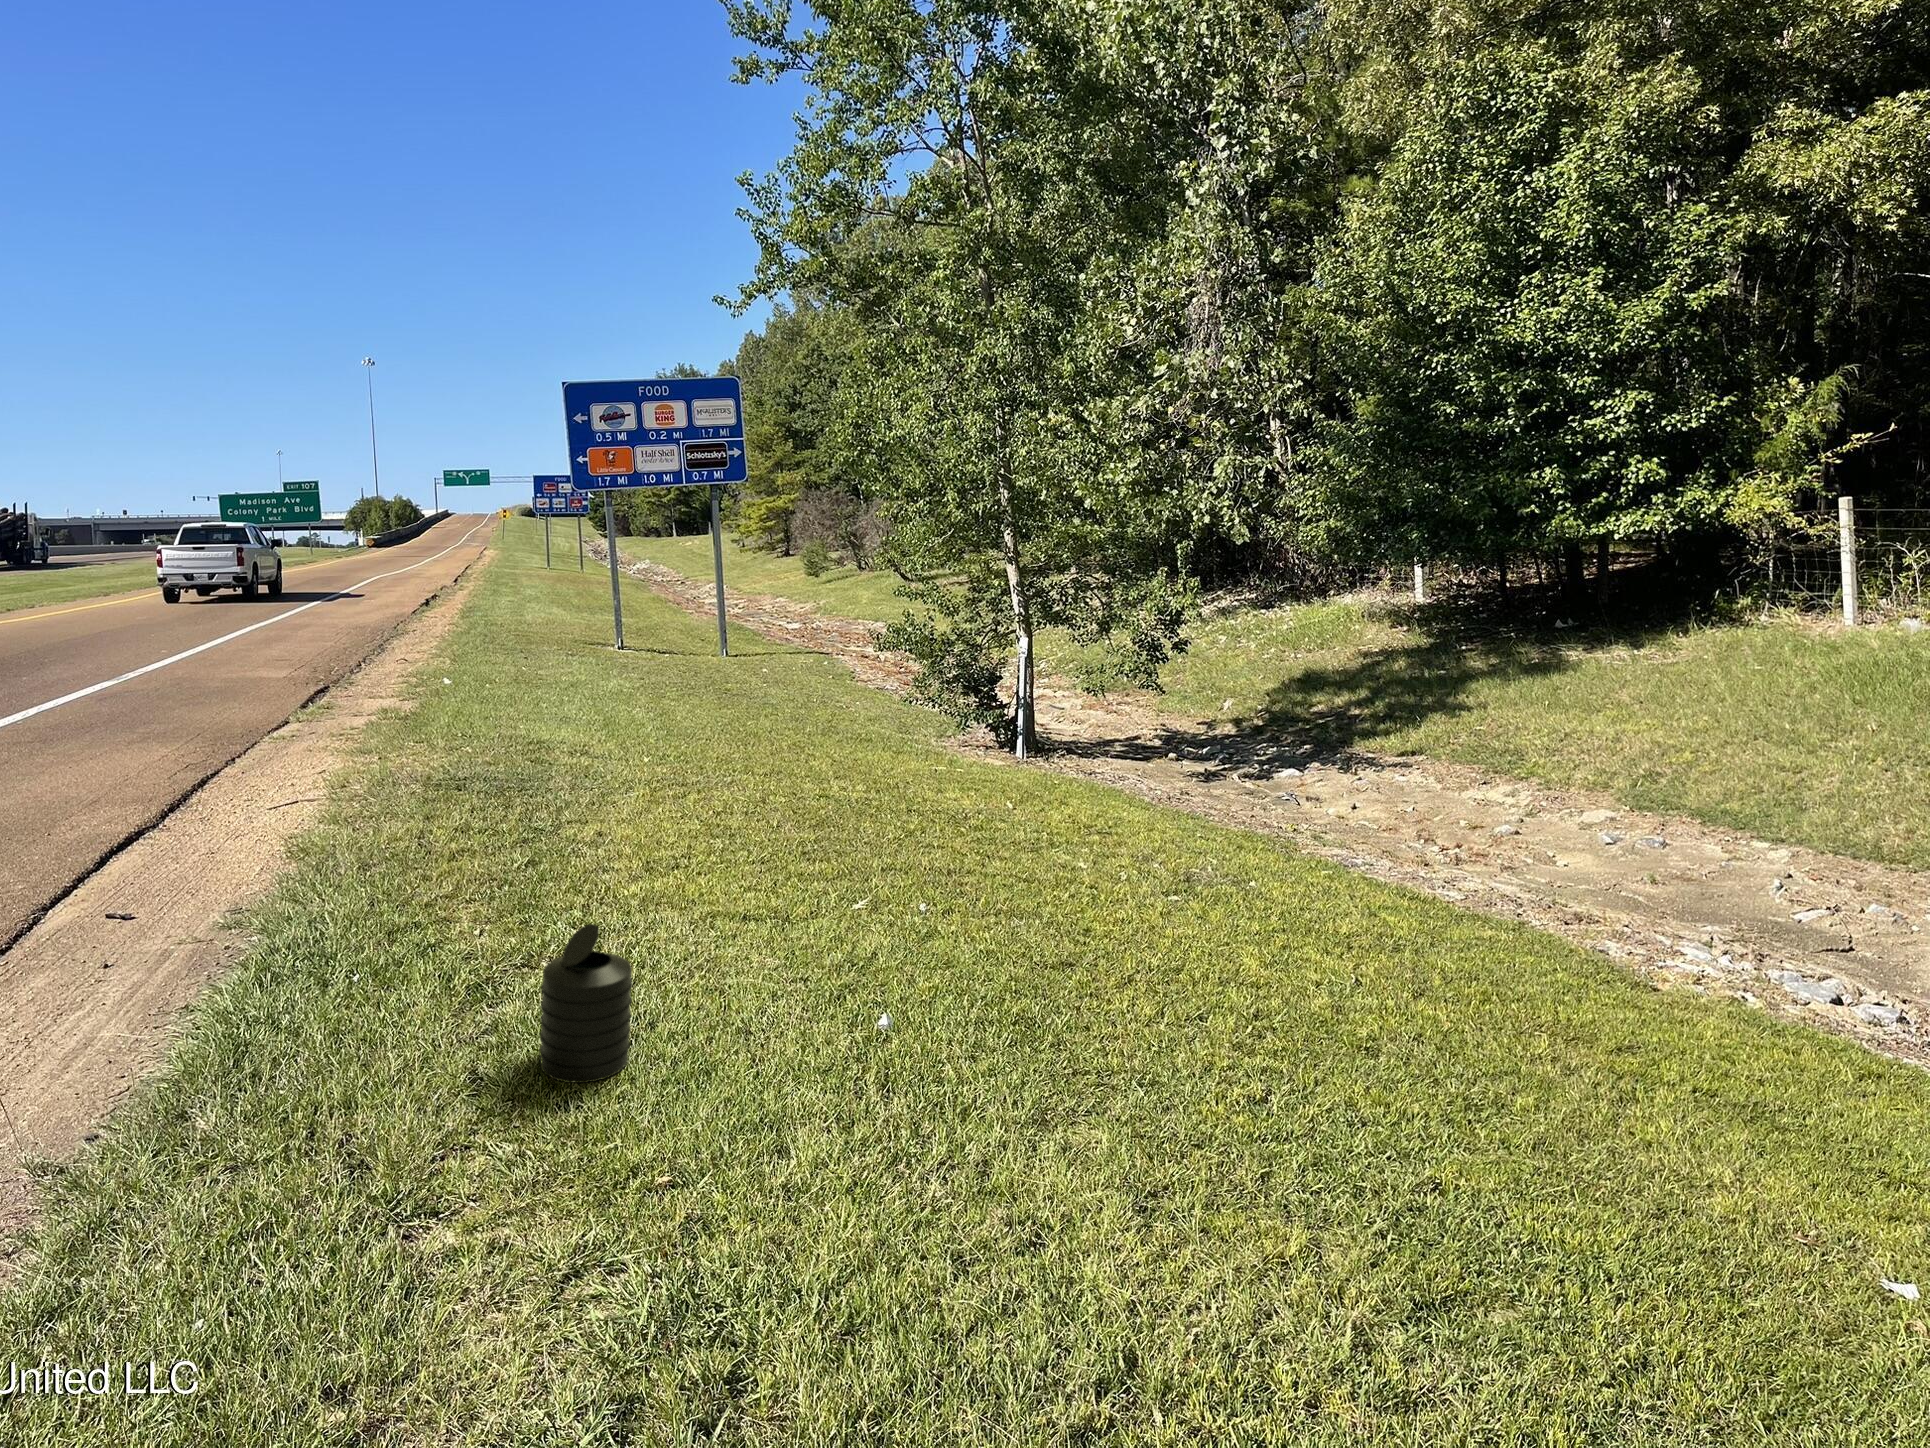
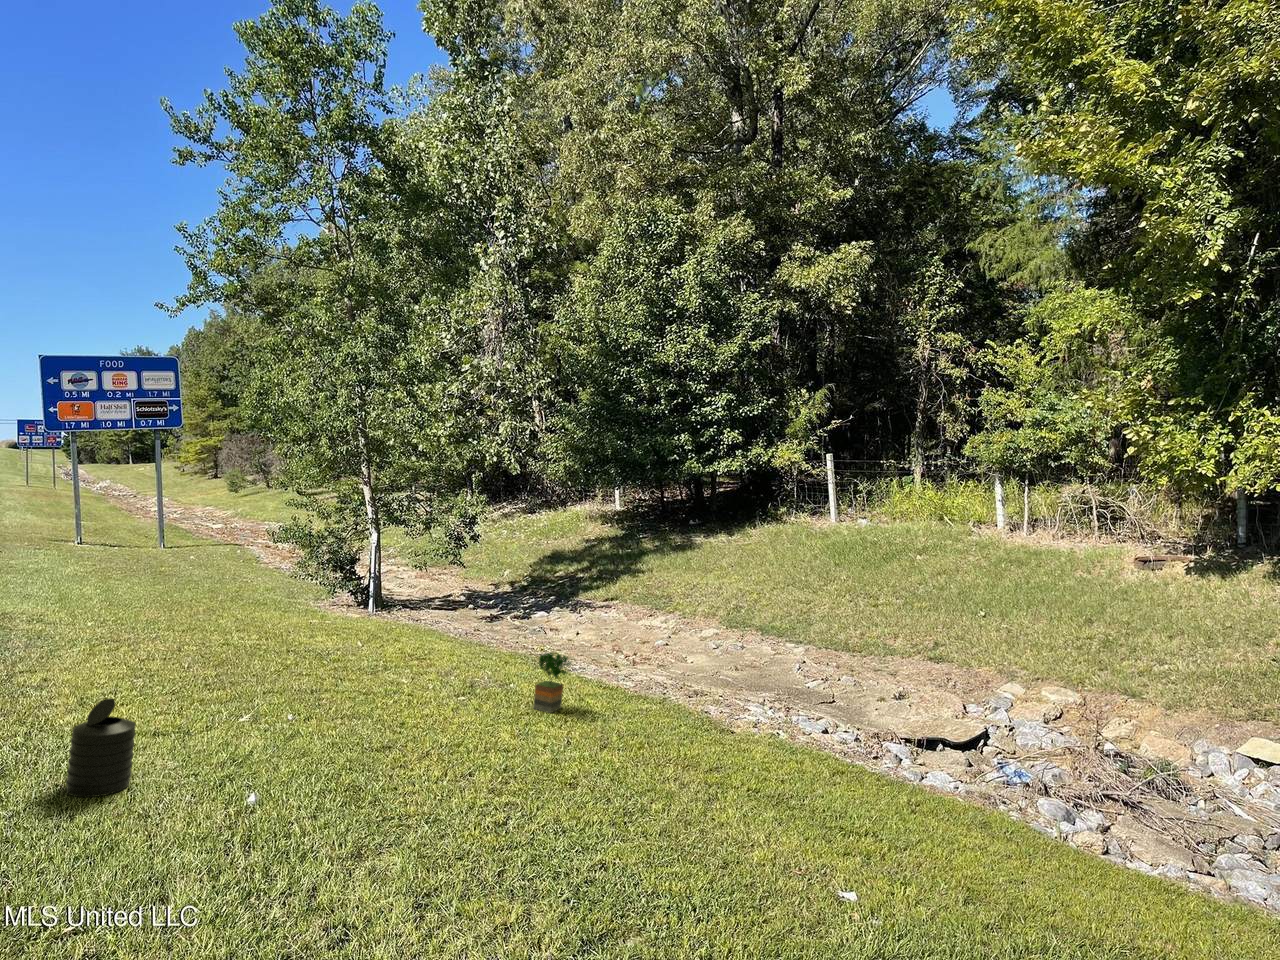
potted tree: none [1303,885,1387,1004] -> present [533,653,571,713]

